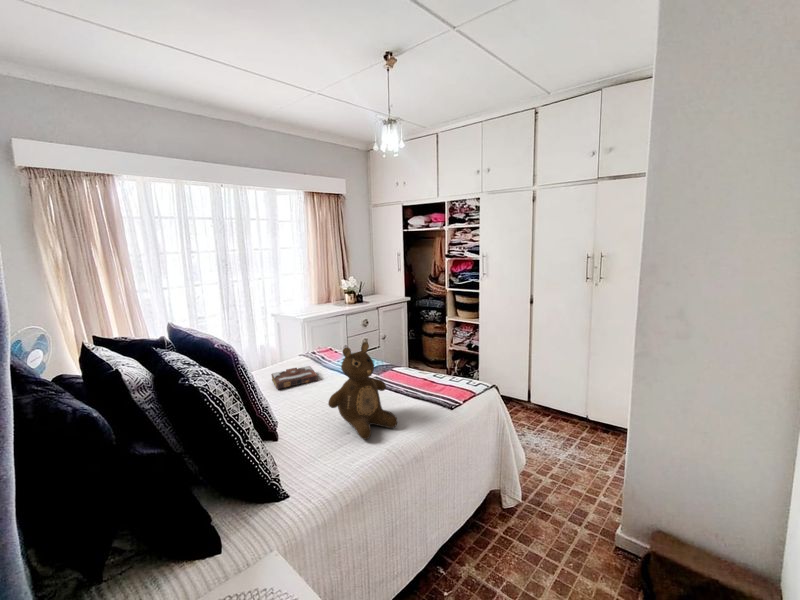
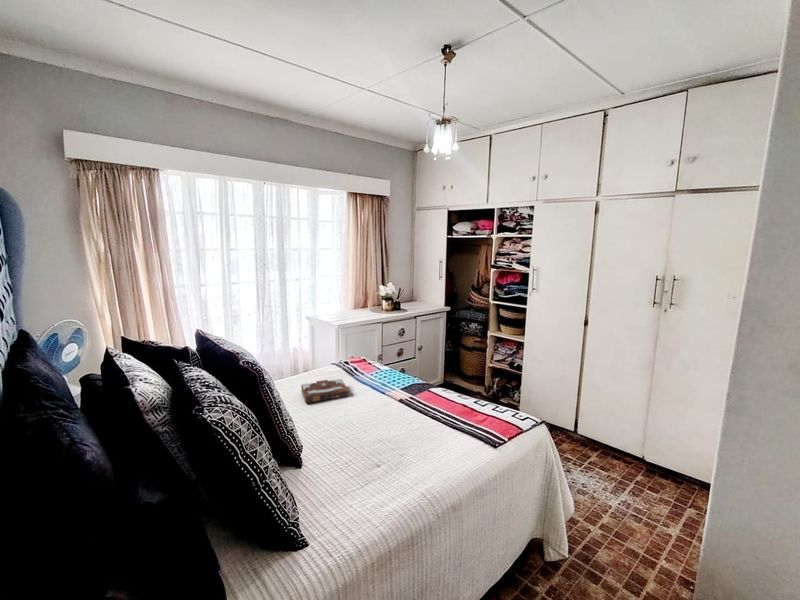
teddy bear: present [328,343,397,439] -> none [358,367,433,478]

